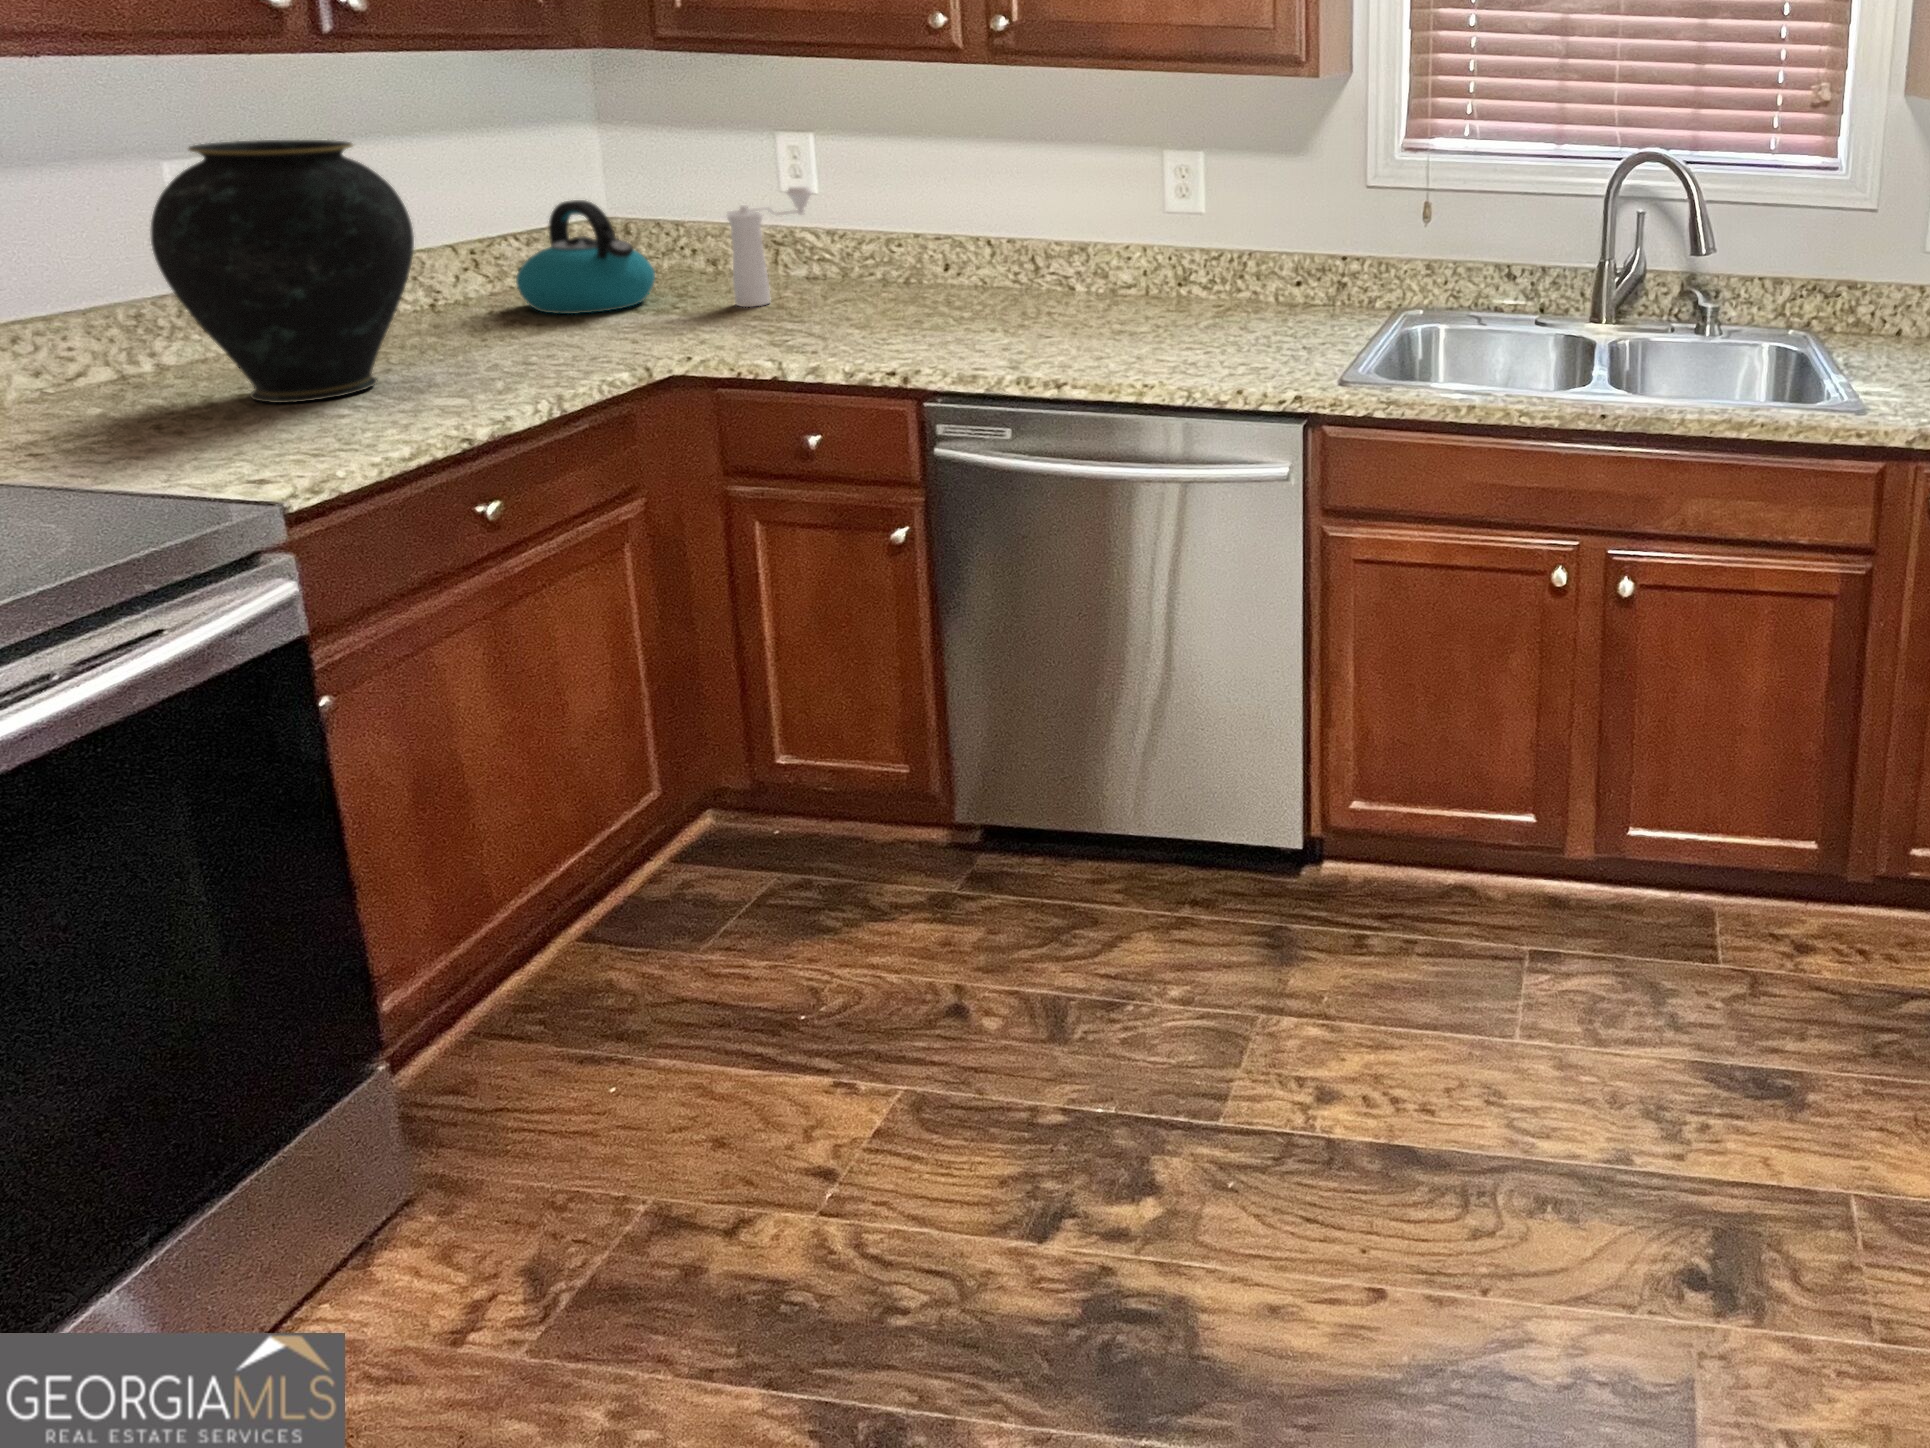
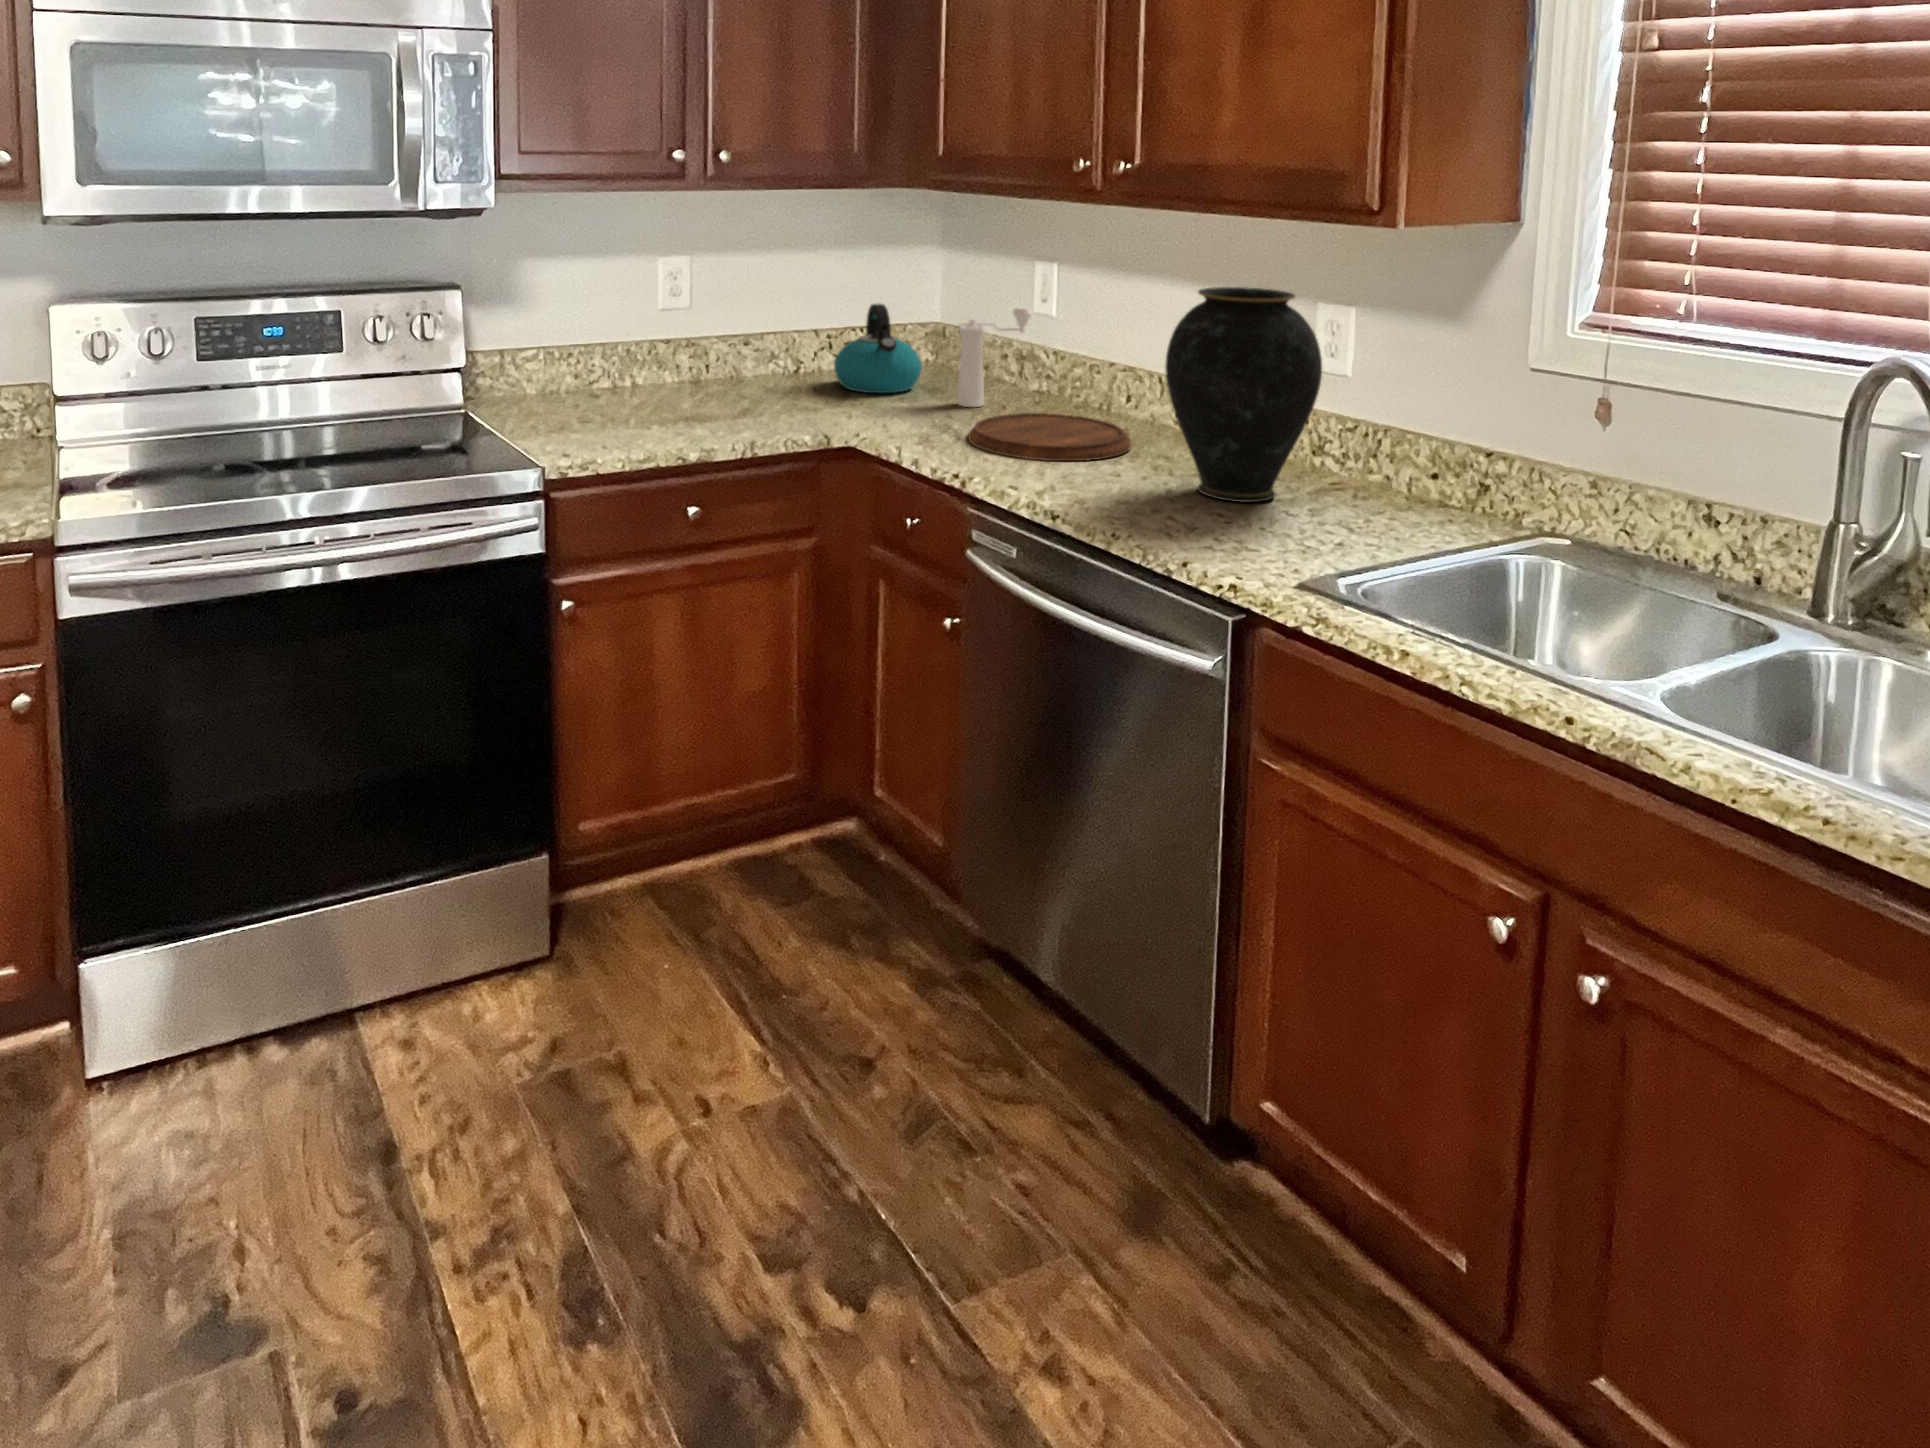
vase: present [151,140,414,403] -> present [1165,287,1322,502]
cutting board: none [818,292,1009,343] -> present [968,413,1131,461]

